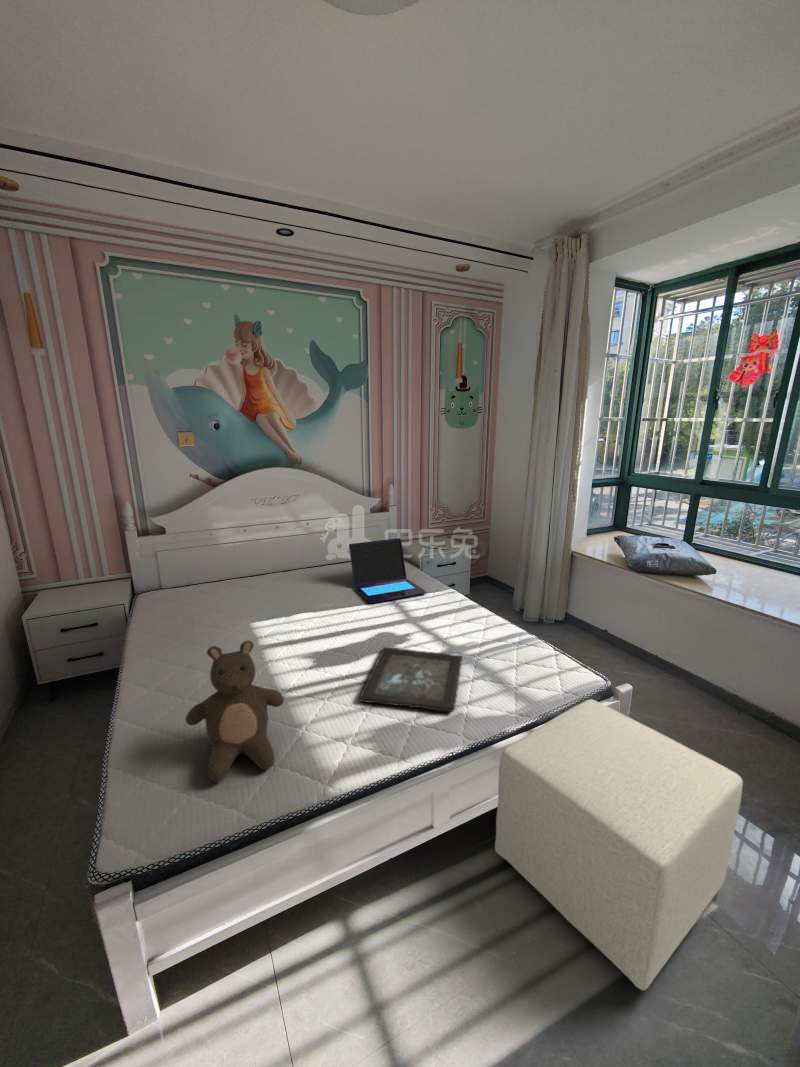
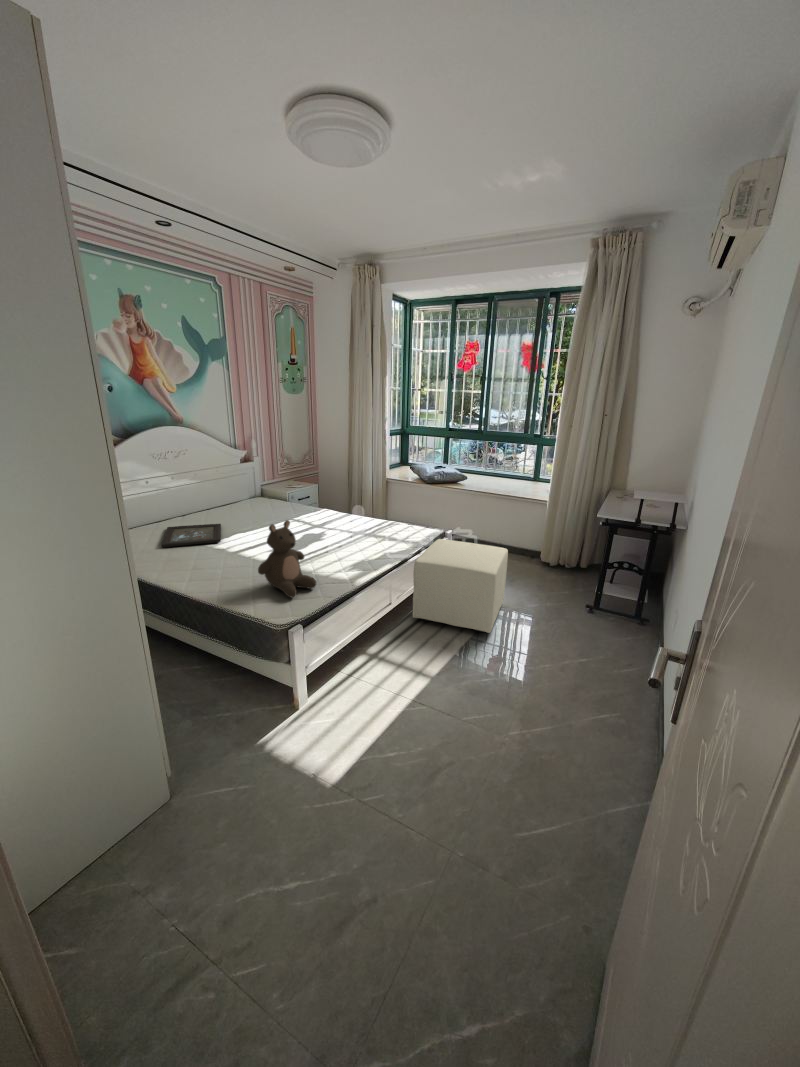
laptop: present [349,538,427,603] -> none [250,476,314,520]
tray: present [360,647,462,712] -> present [161,524,221,547]

